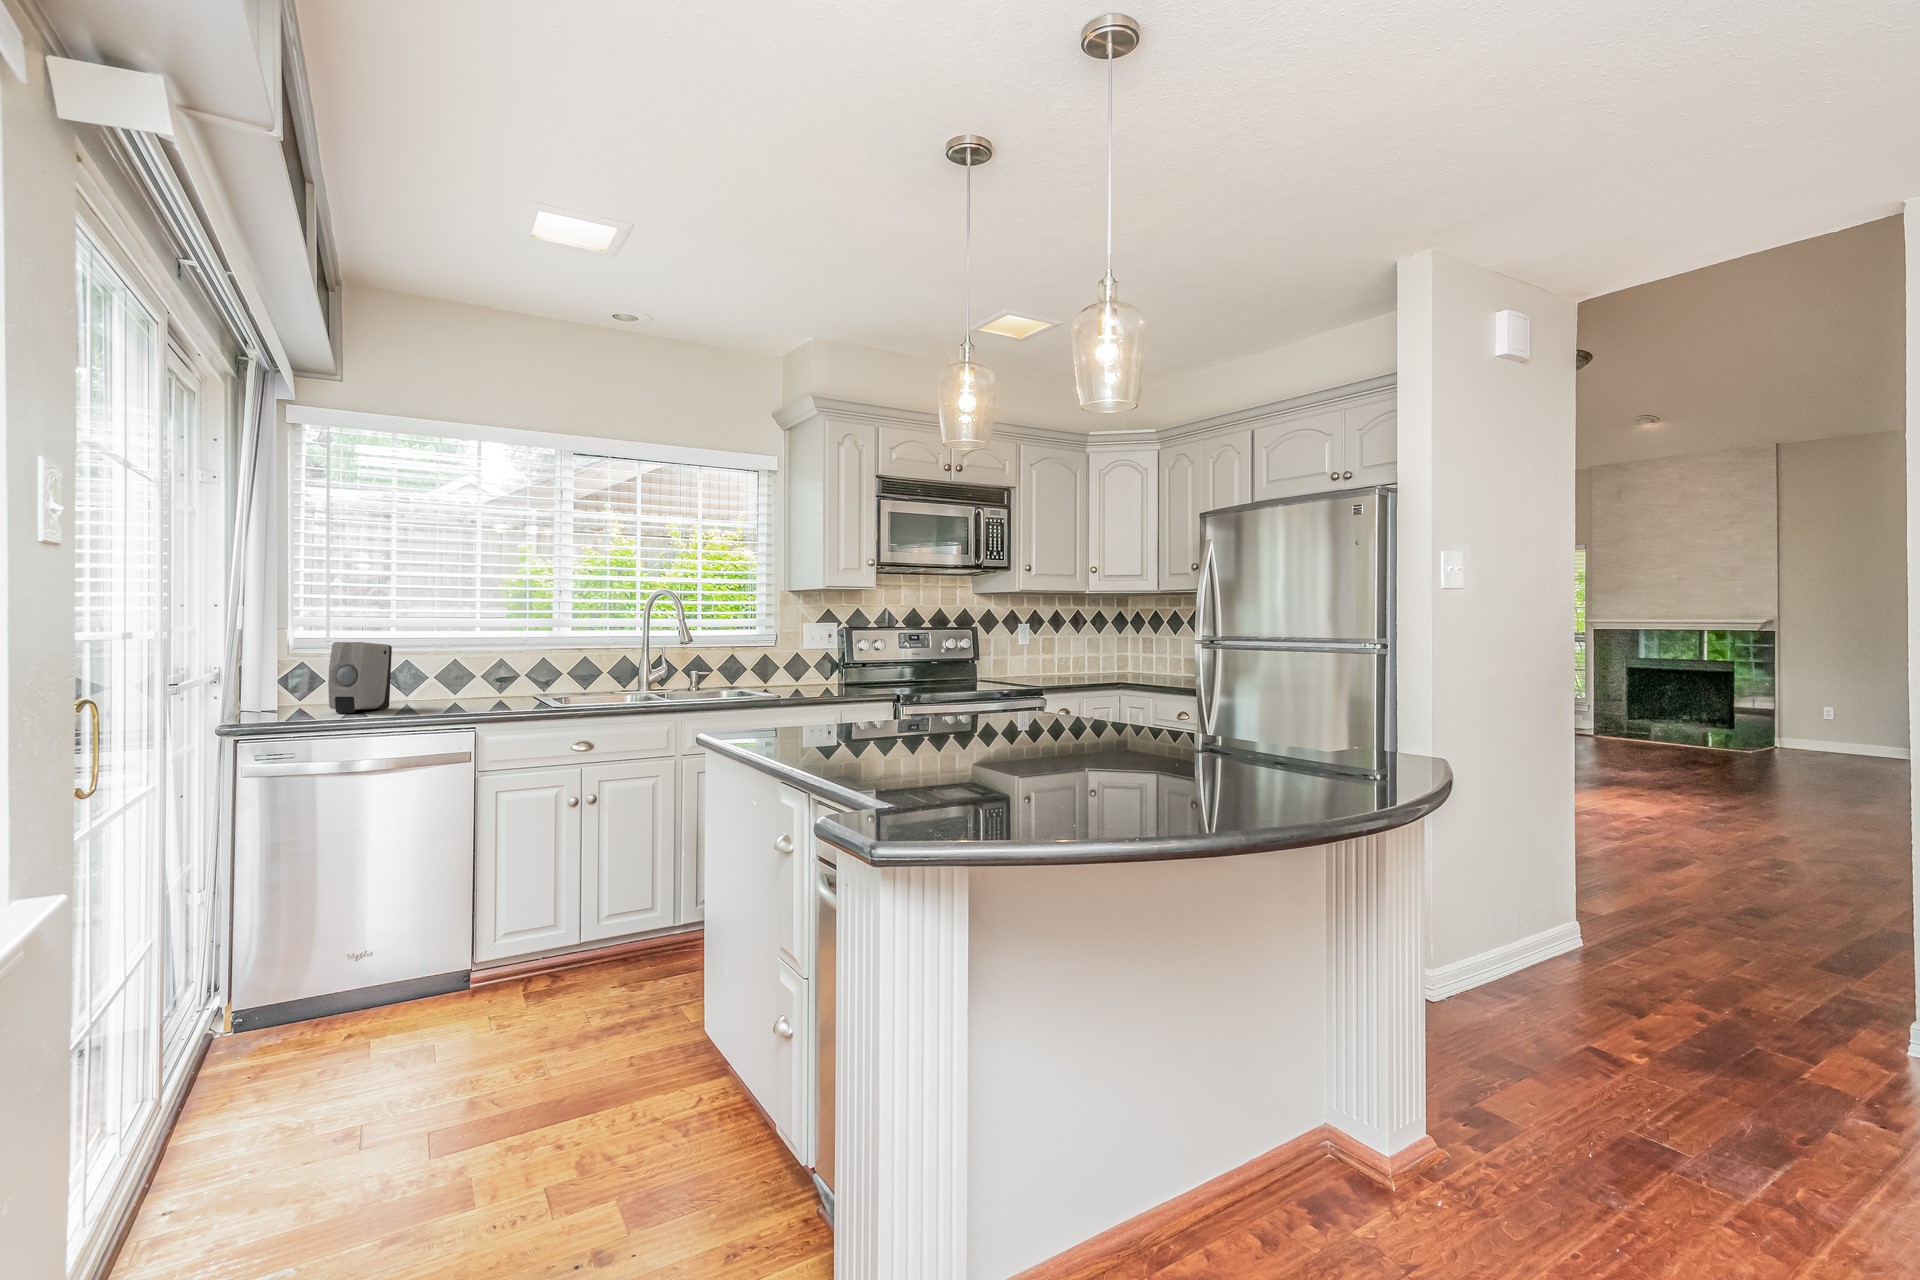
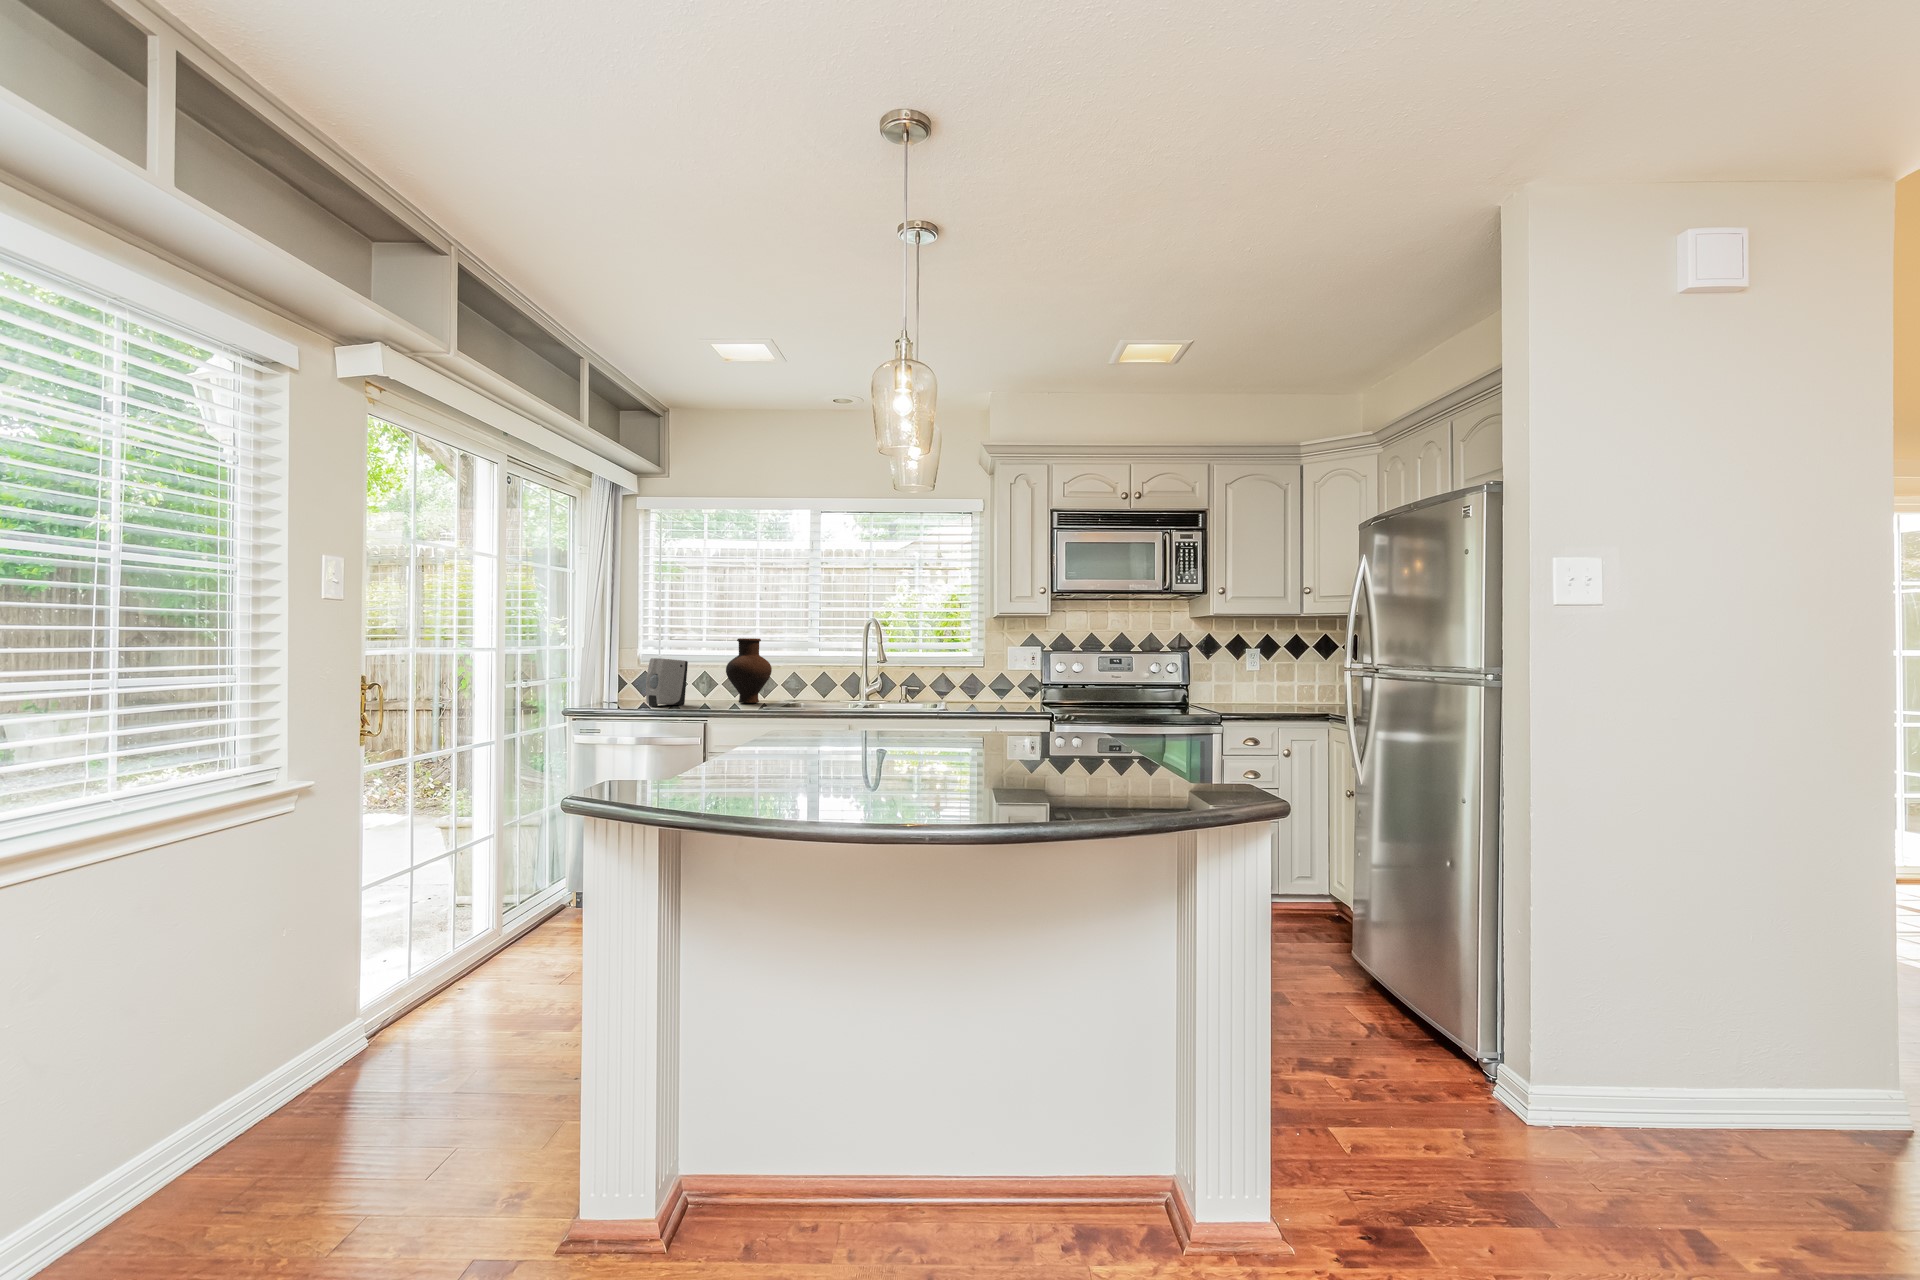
vase: none [448,613,516,701] -> present [726,638,772,703]

